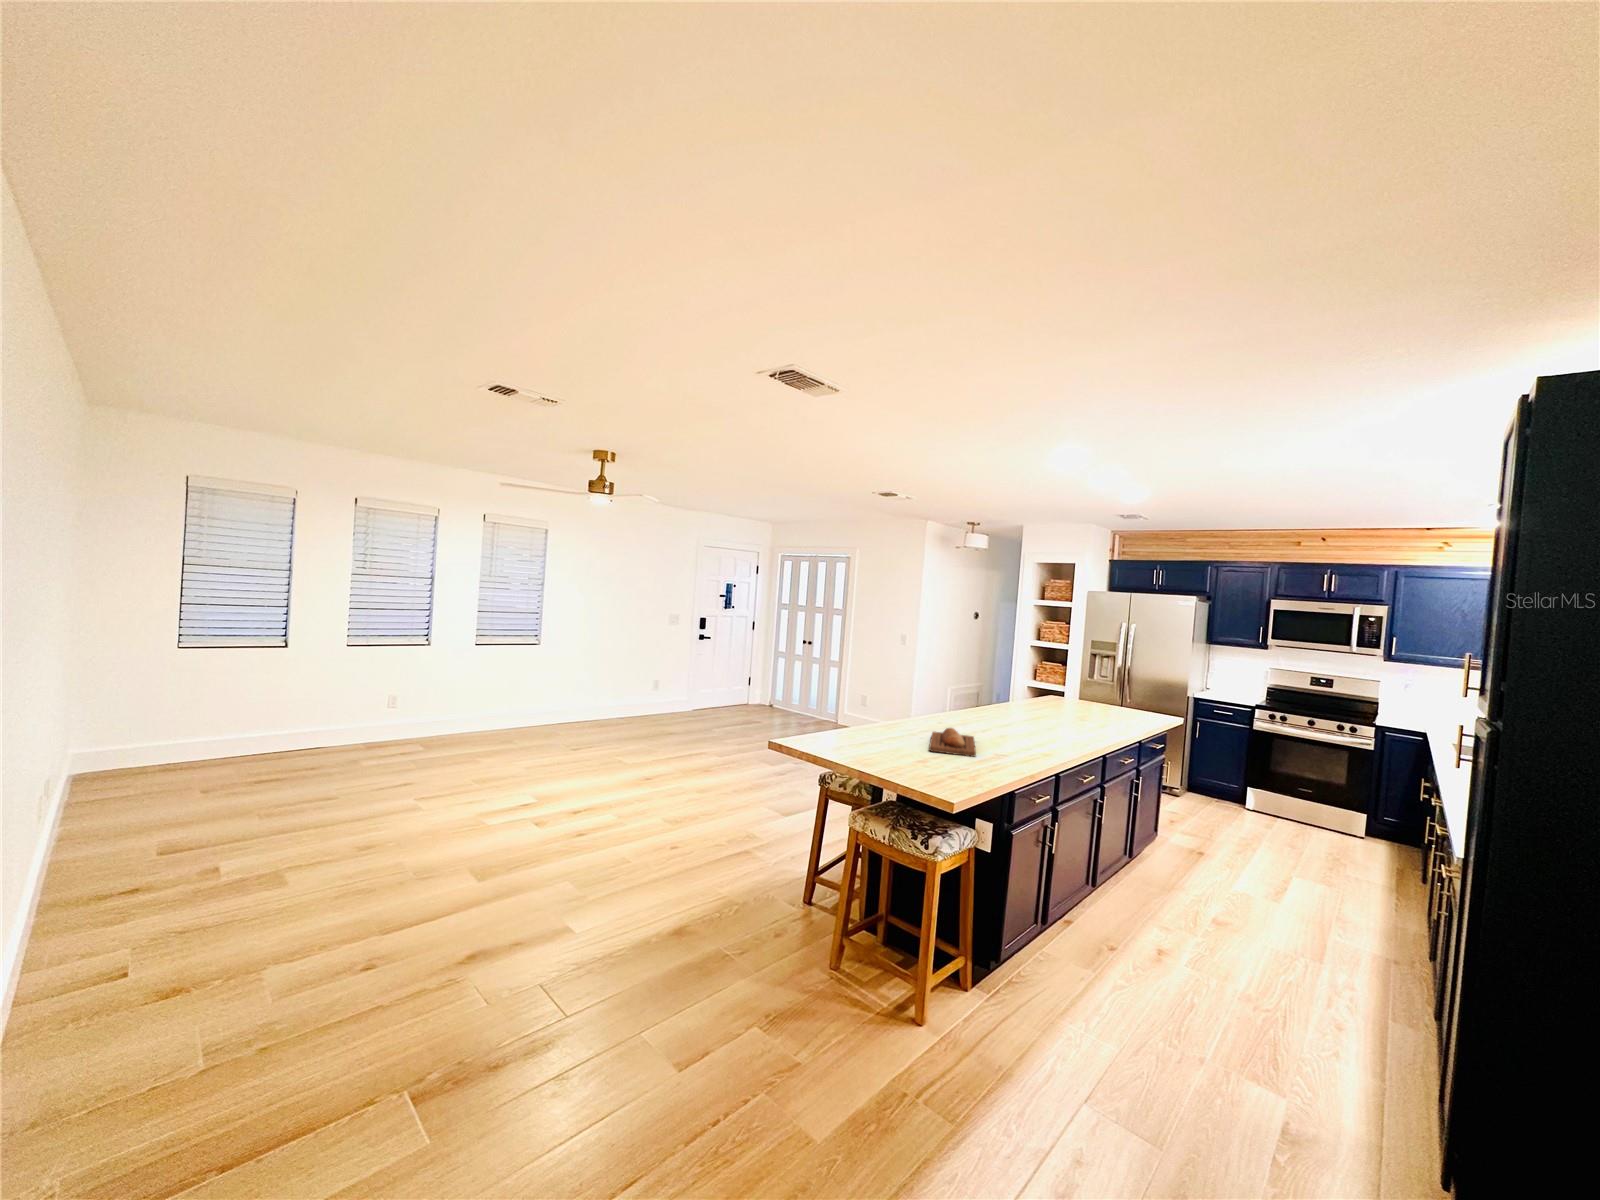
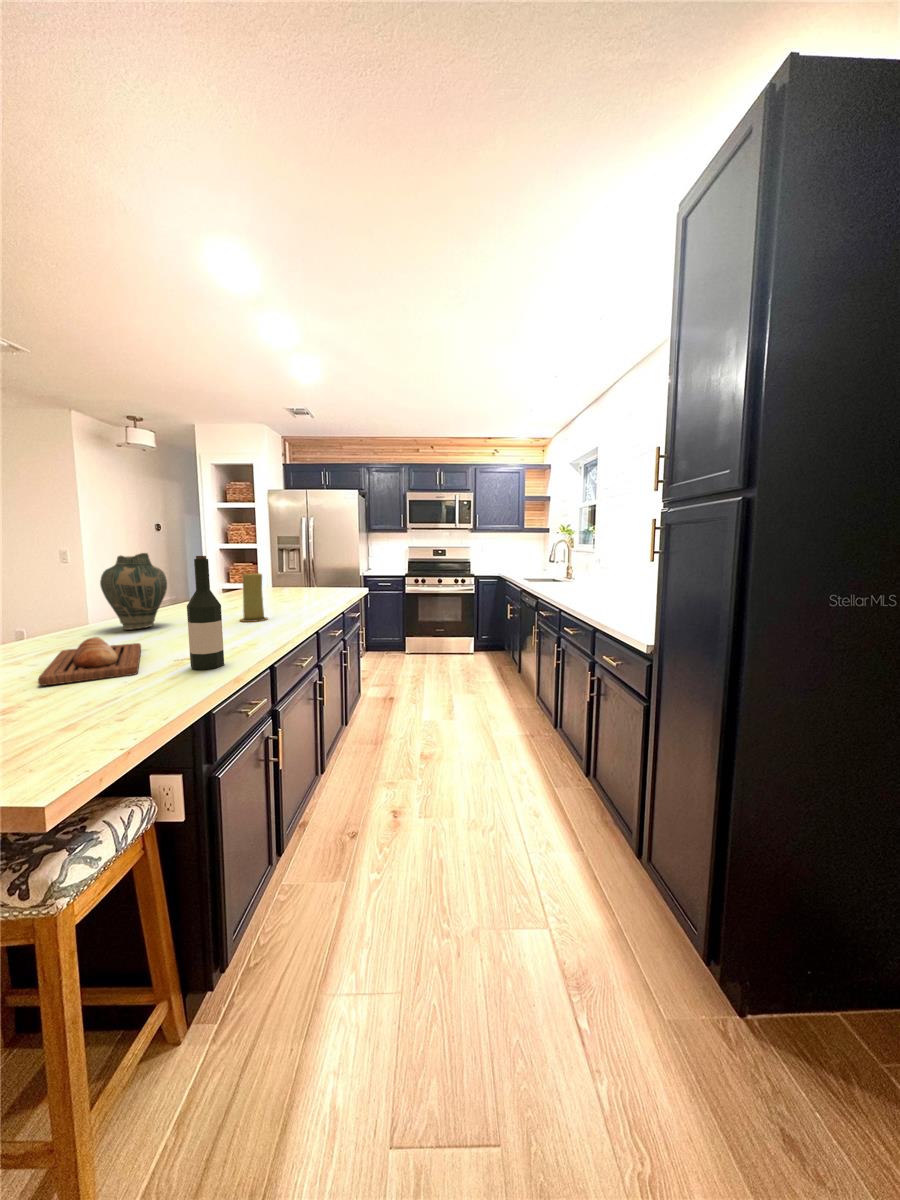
vase: none [950,670,991,724] -> present [100,553,167,630]
wine bottle: none [1005,691,1028,764] -> present [187,556,224,670]
candle: none [1039,695,1062,736] -> present [240,573,267,622]

